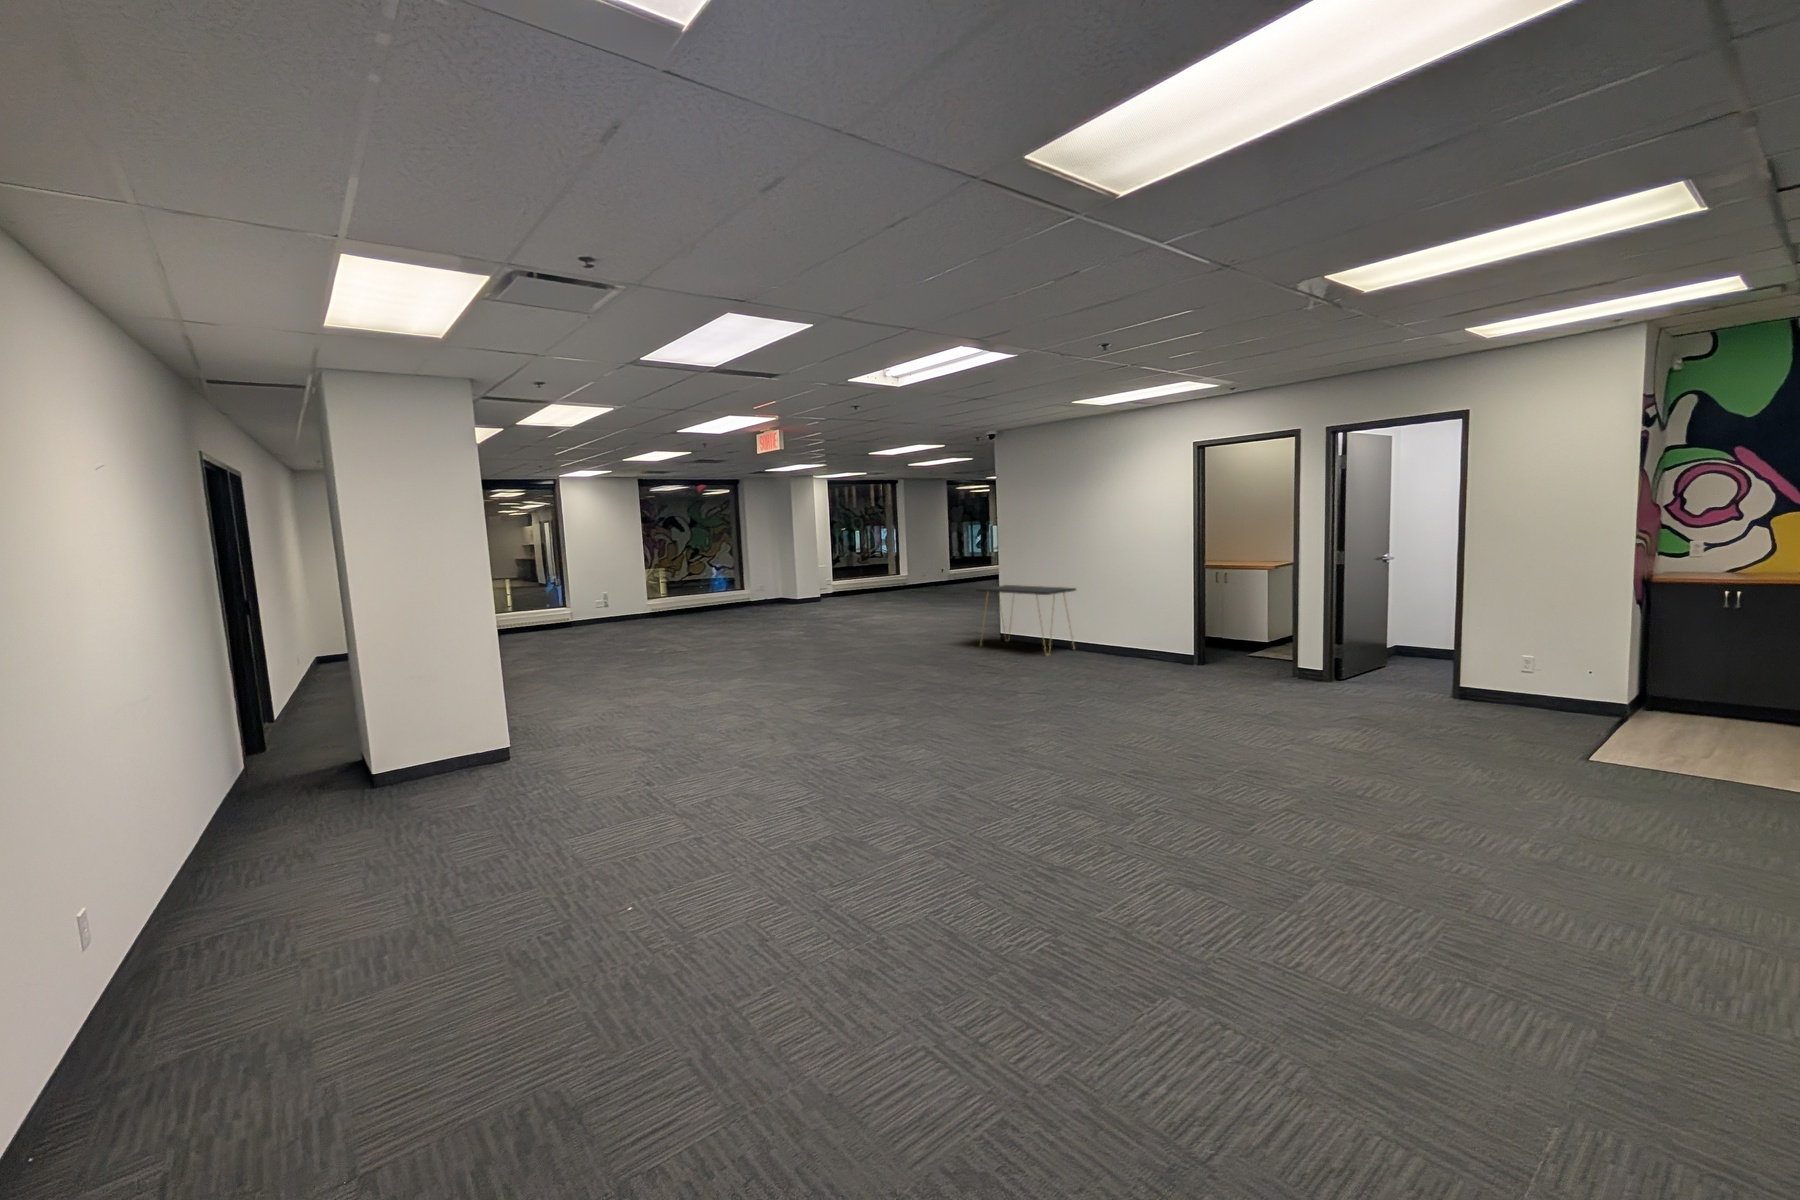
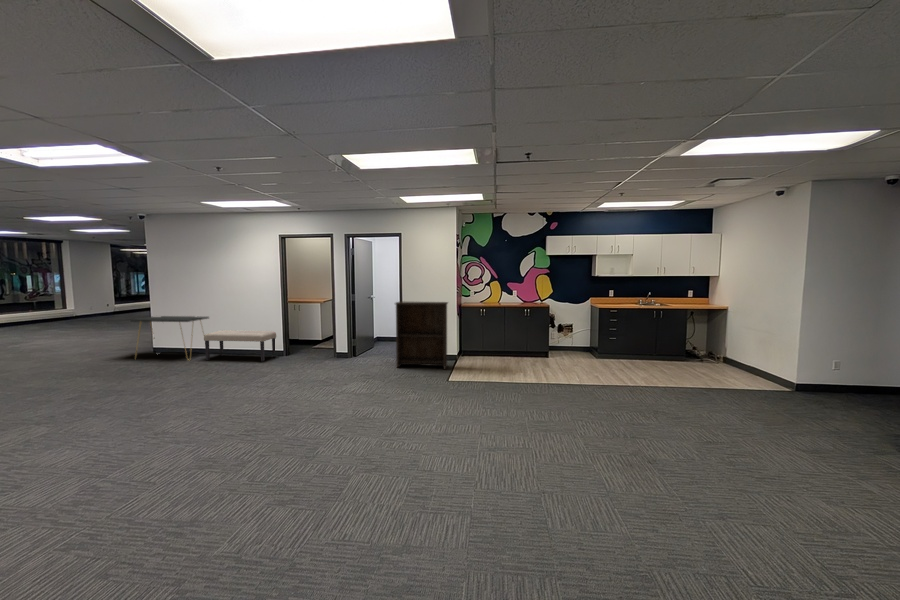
bookshelf: none [1440,566,1604,733] -> present [395,302,448,369]
bench: none [1069,612,1182,669] -> present [204,330,276,362]

